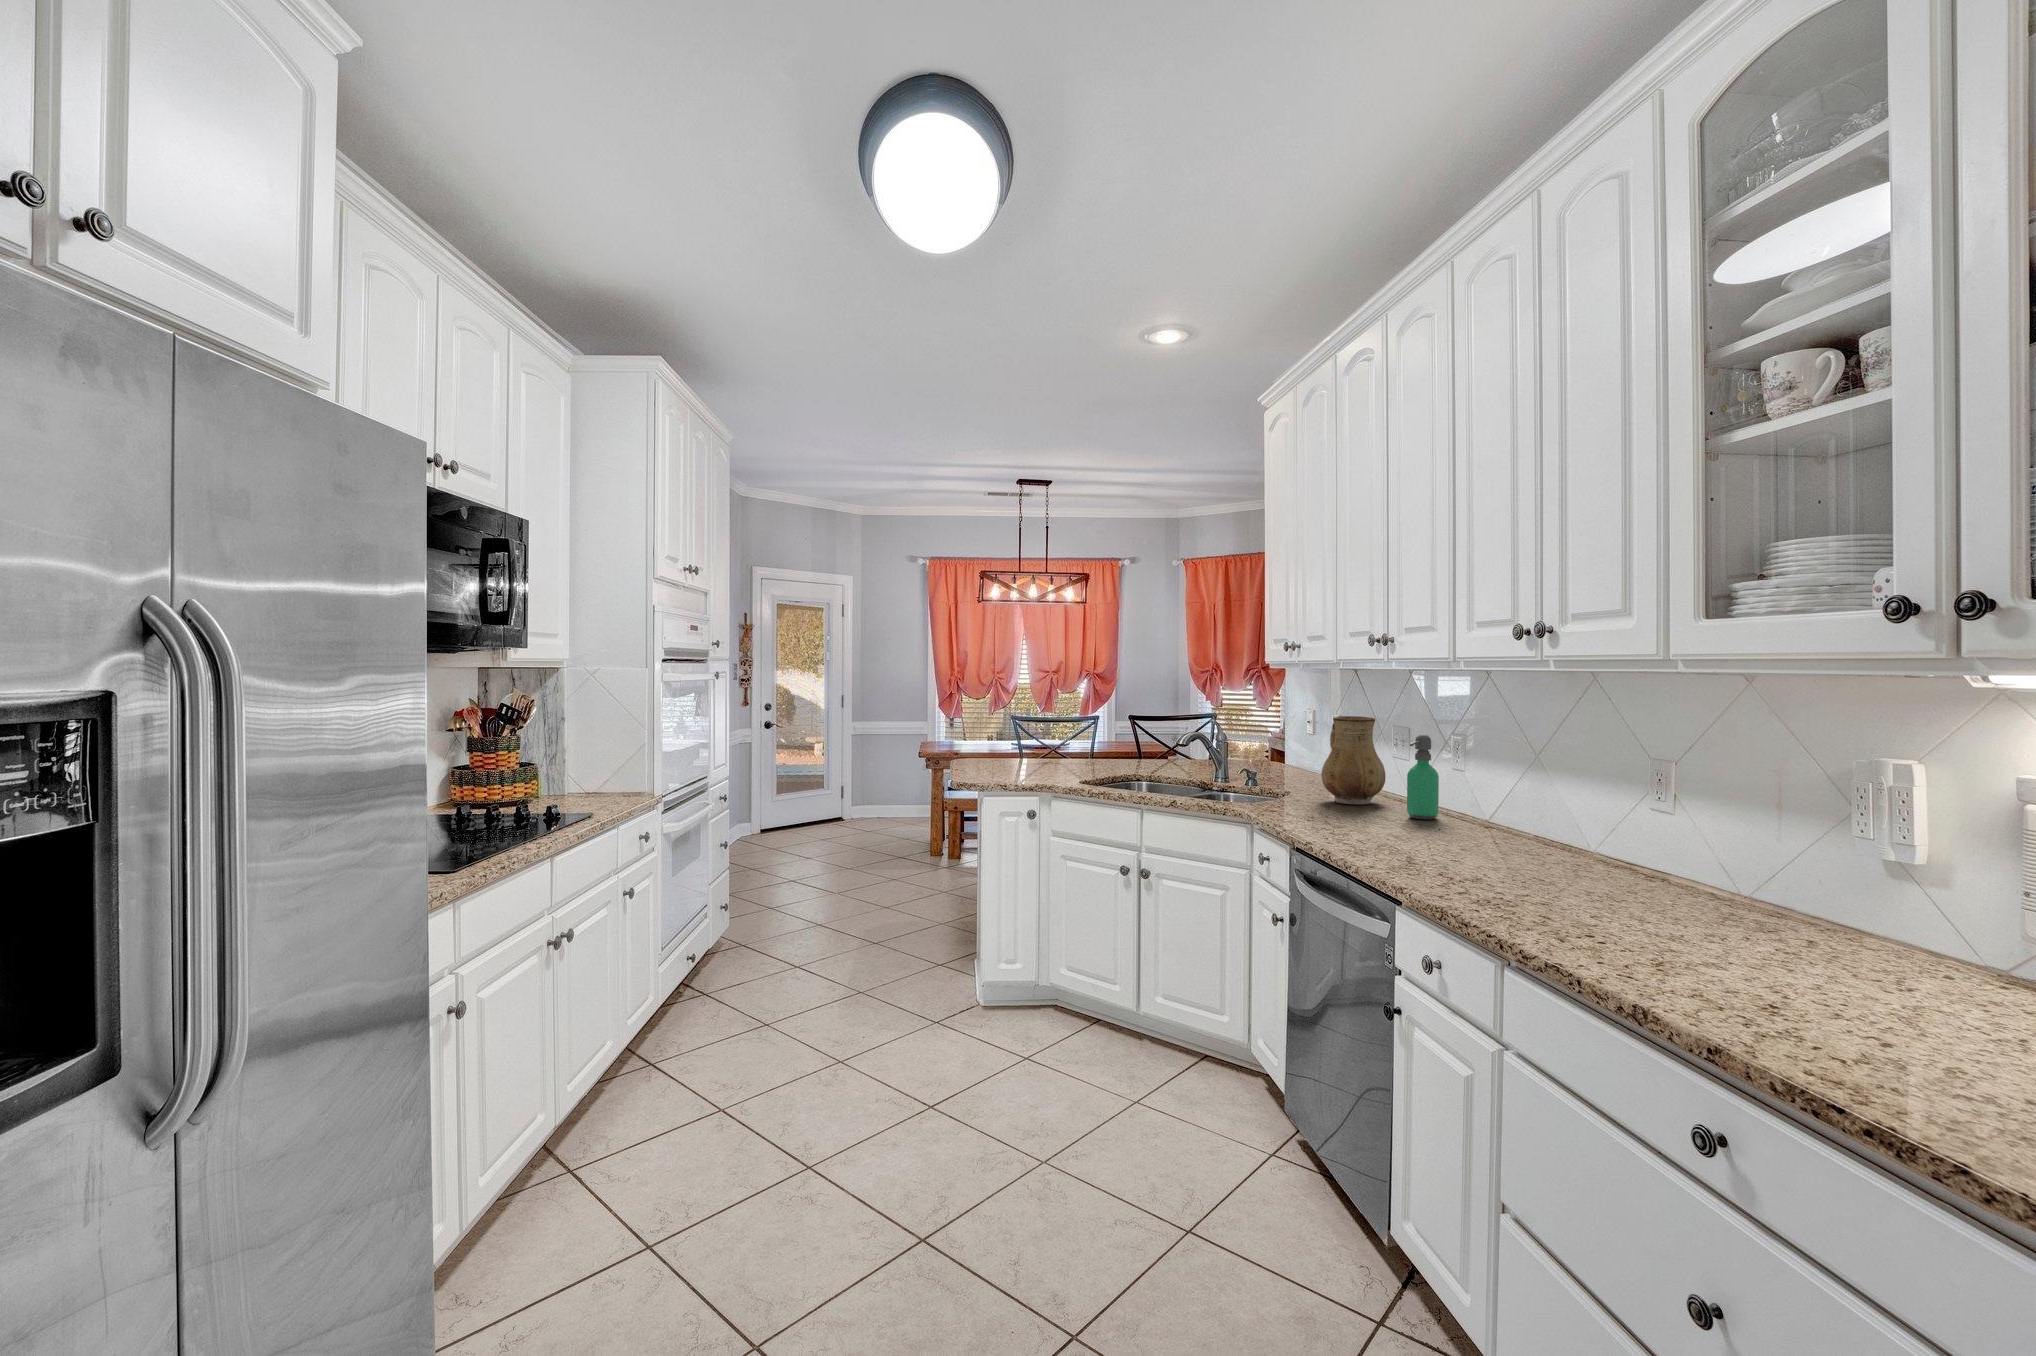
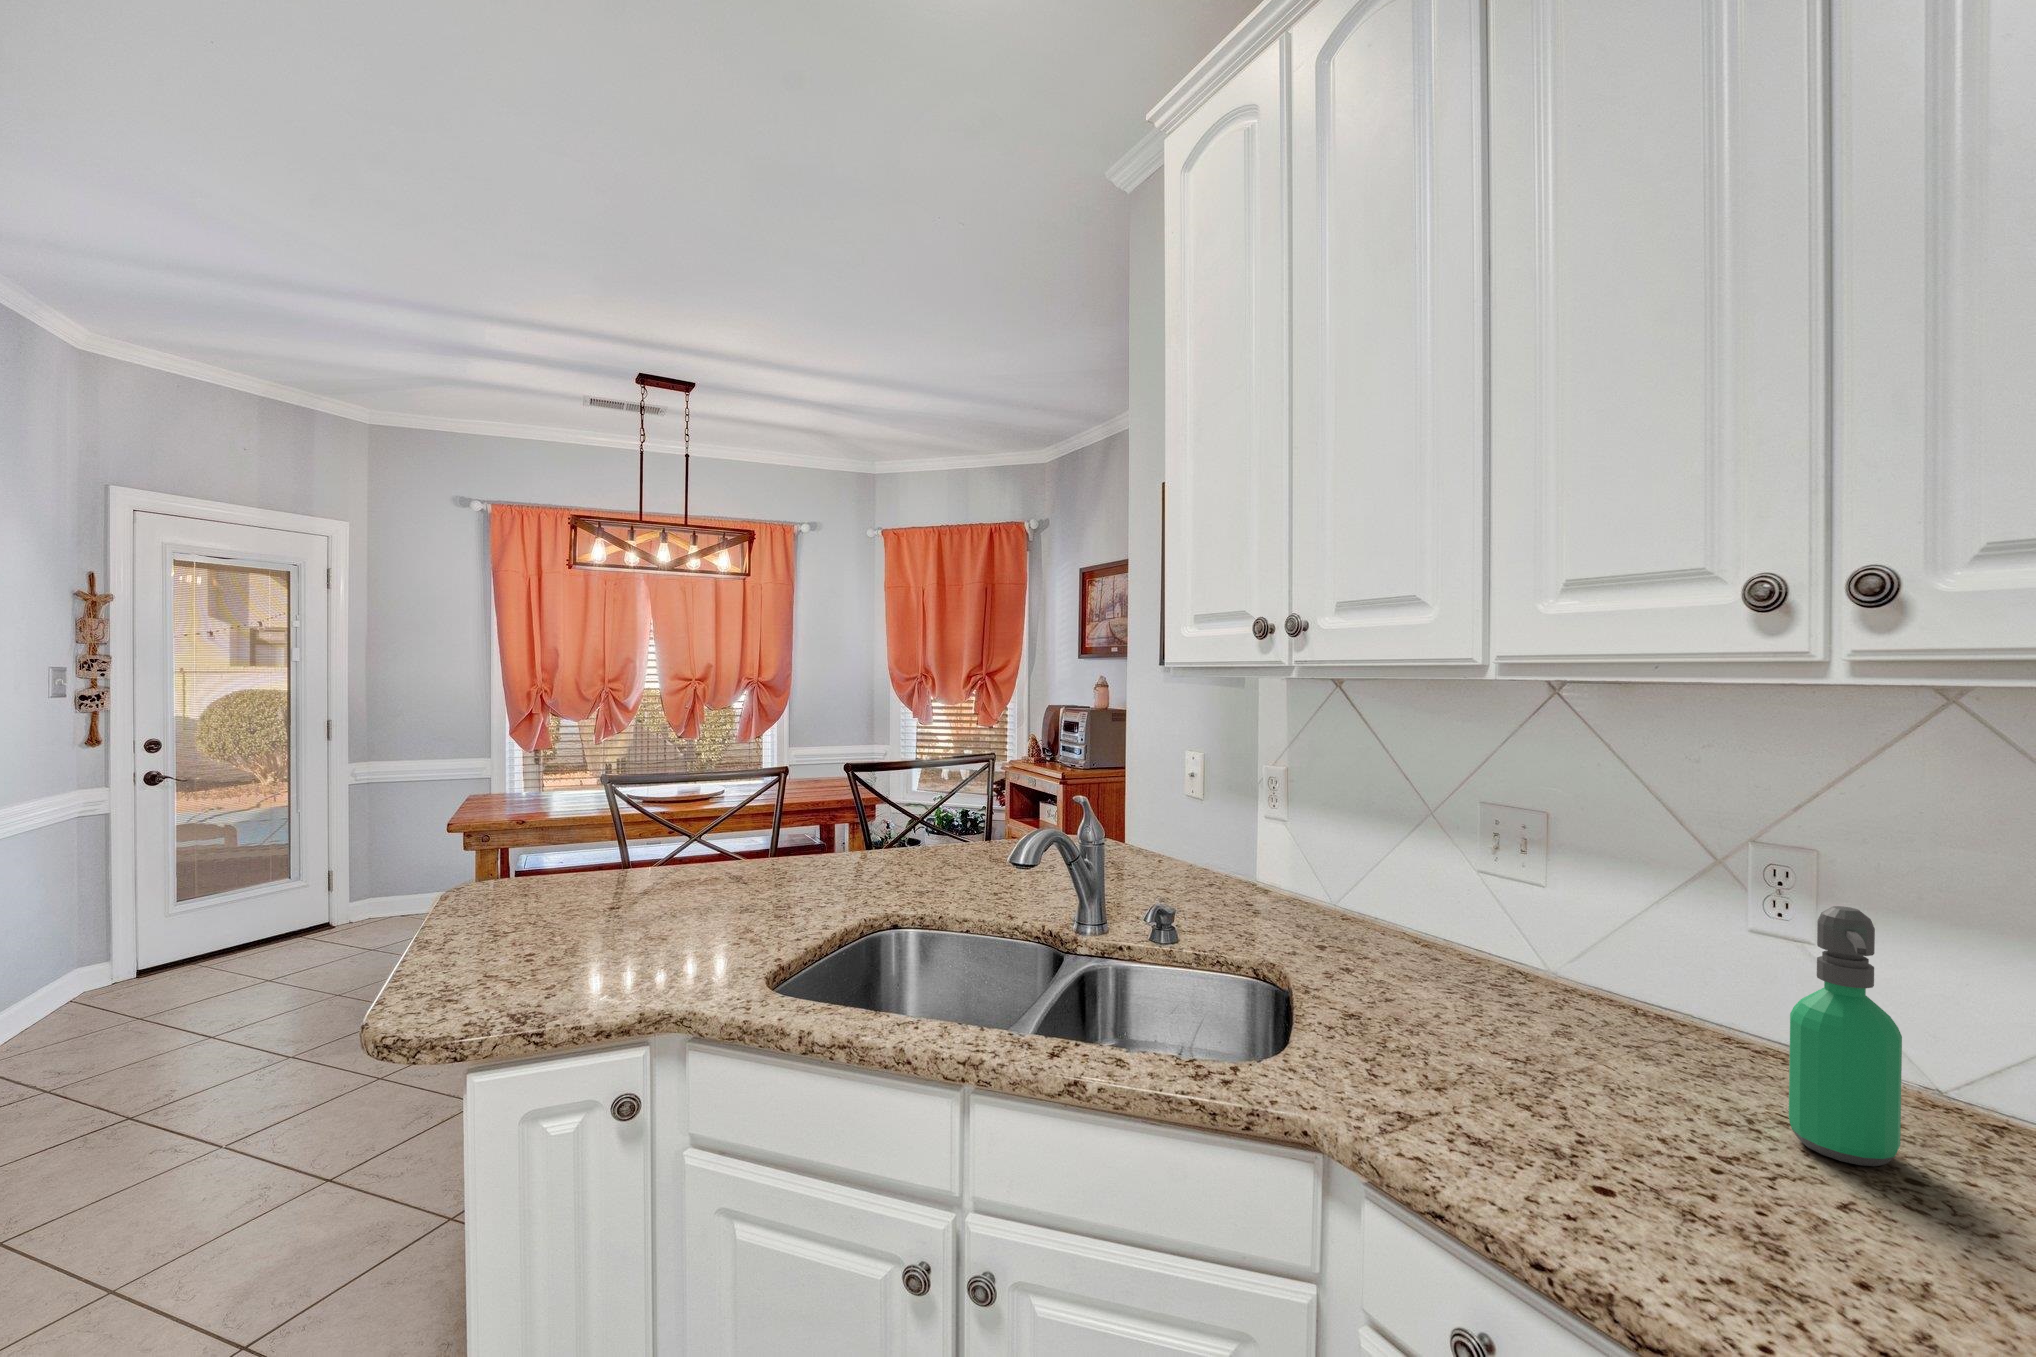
ceramic pitcher: present [1322,716,1386,804] -> none [1424,822,1609,1065]

